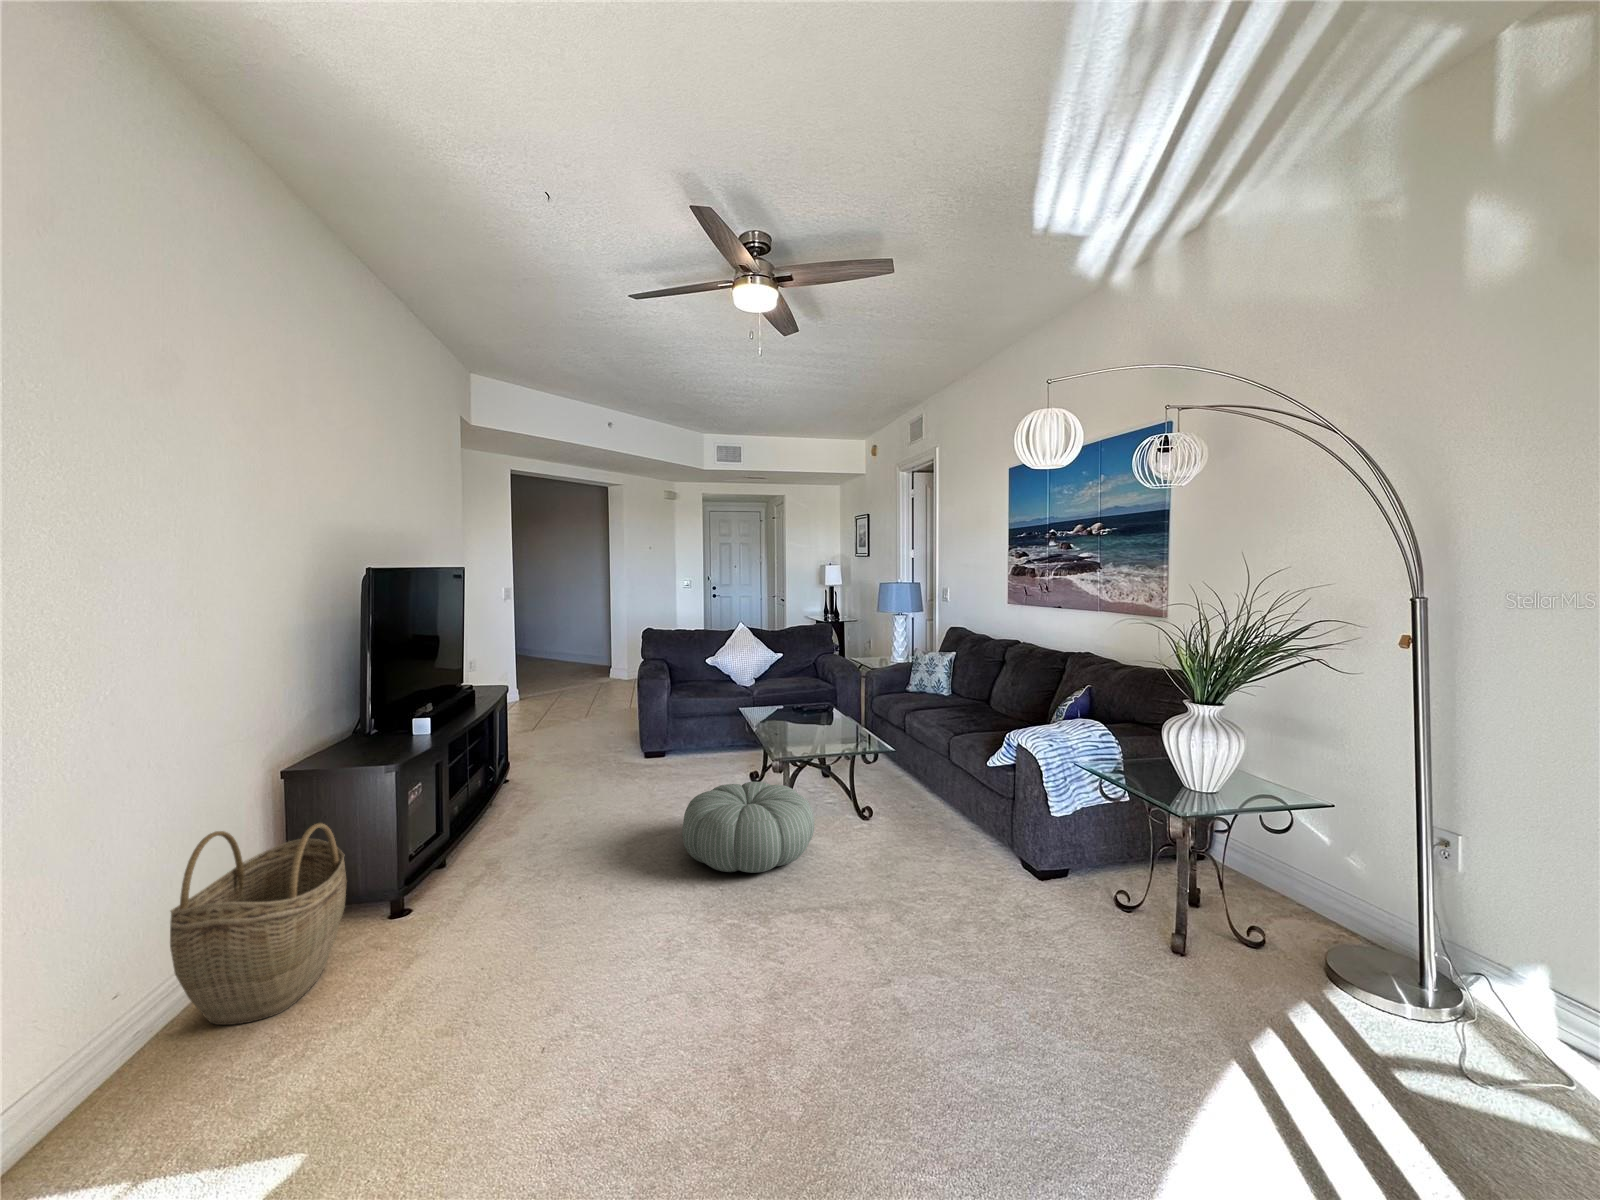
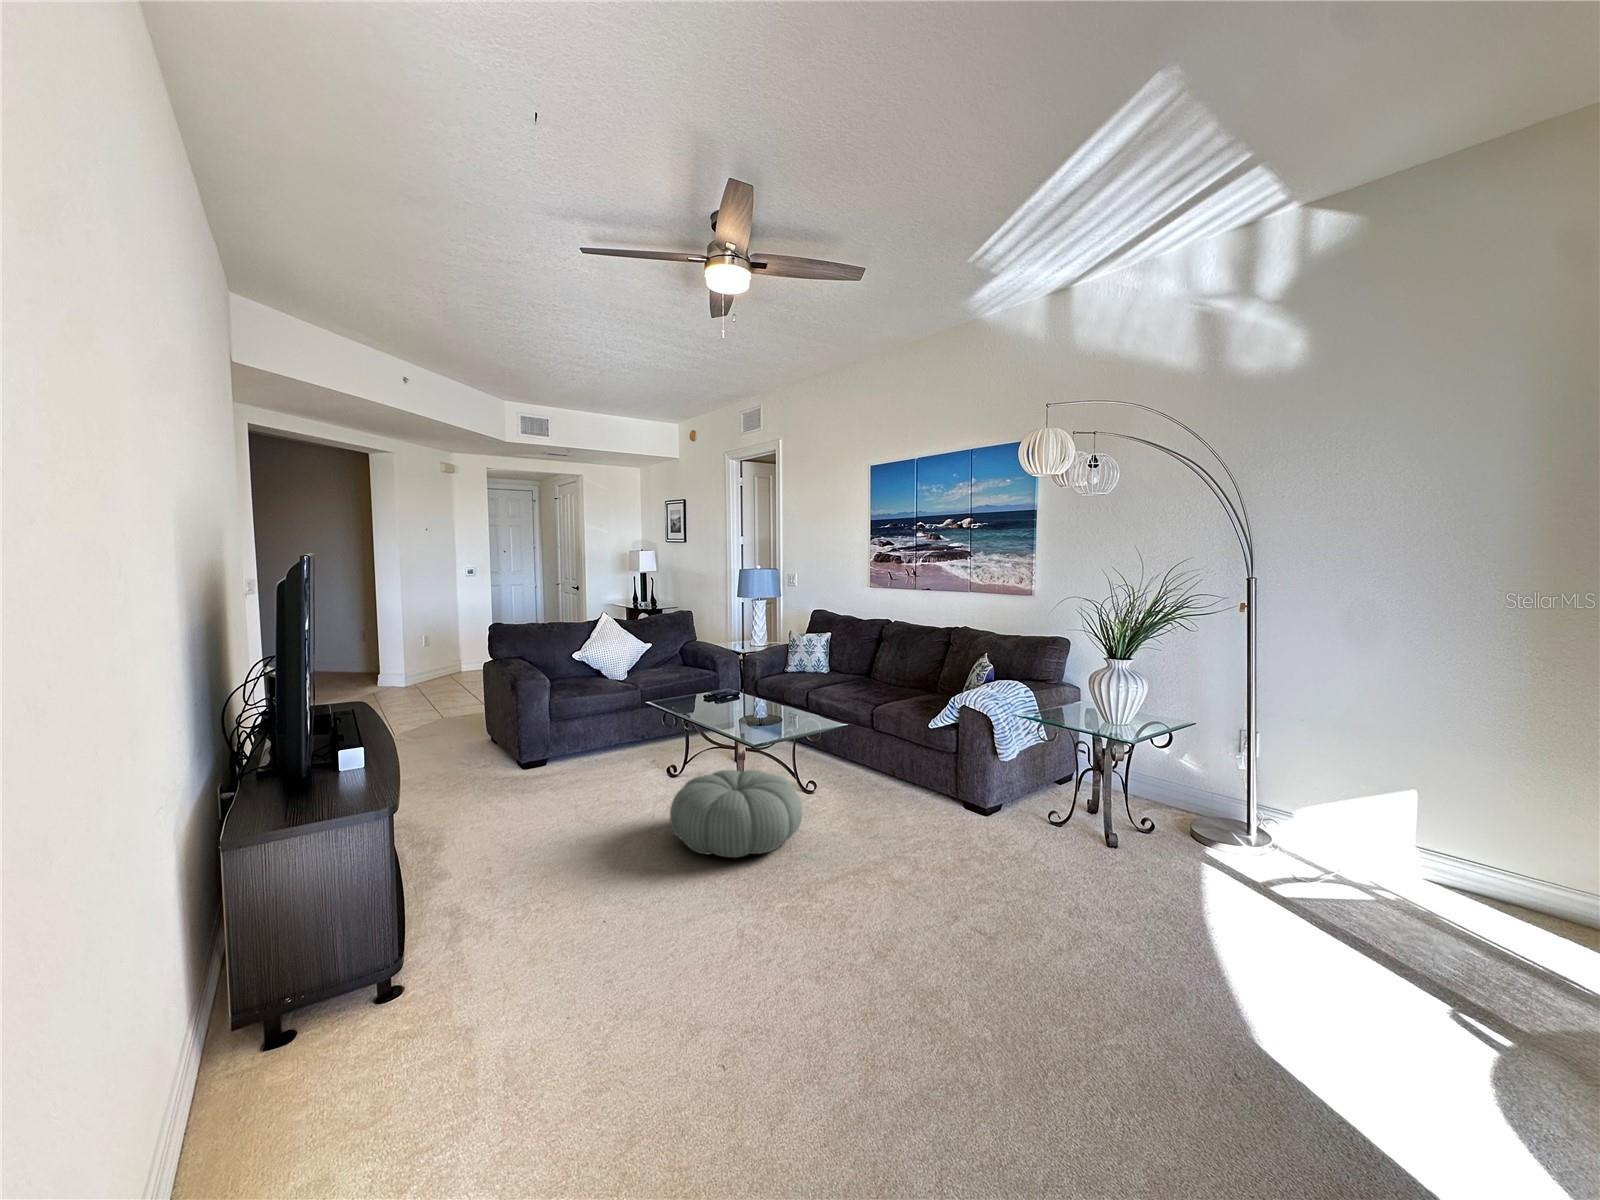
woven basket: present [170,823,347,1025] -> none [247,869,423,1135]

